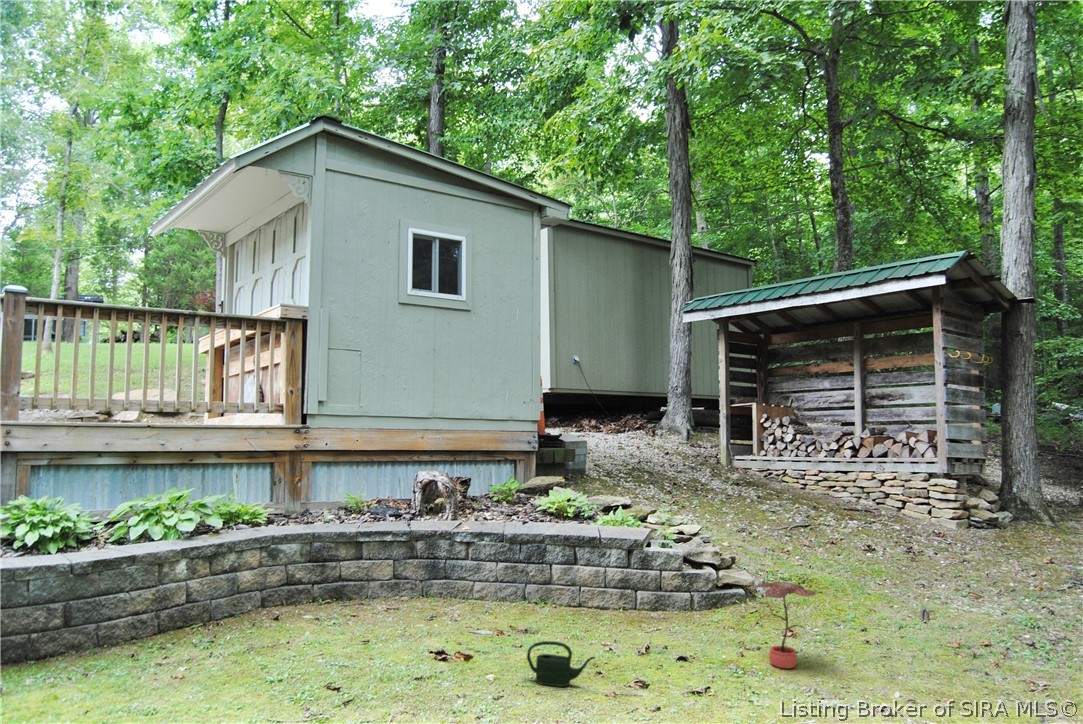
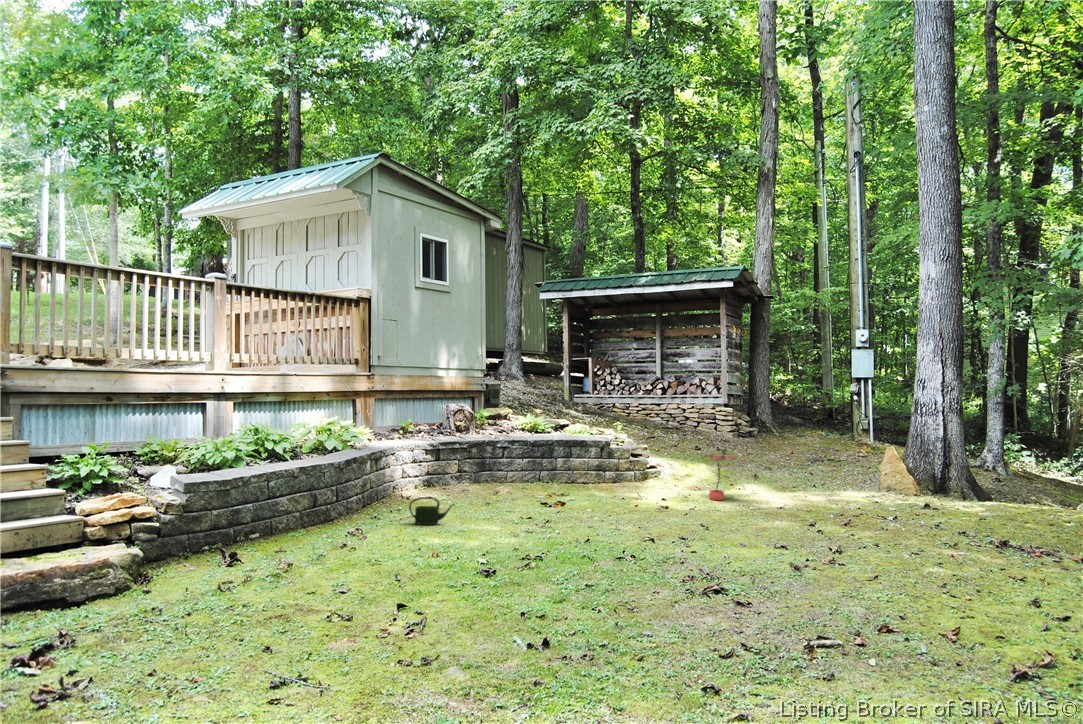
watering can: present [527,641,595,687] -> present [409,497,454,525]

